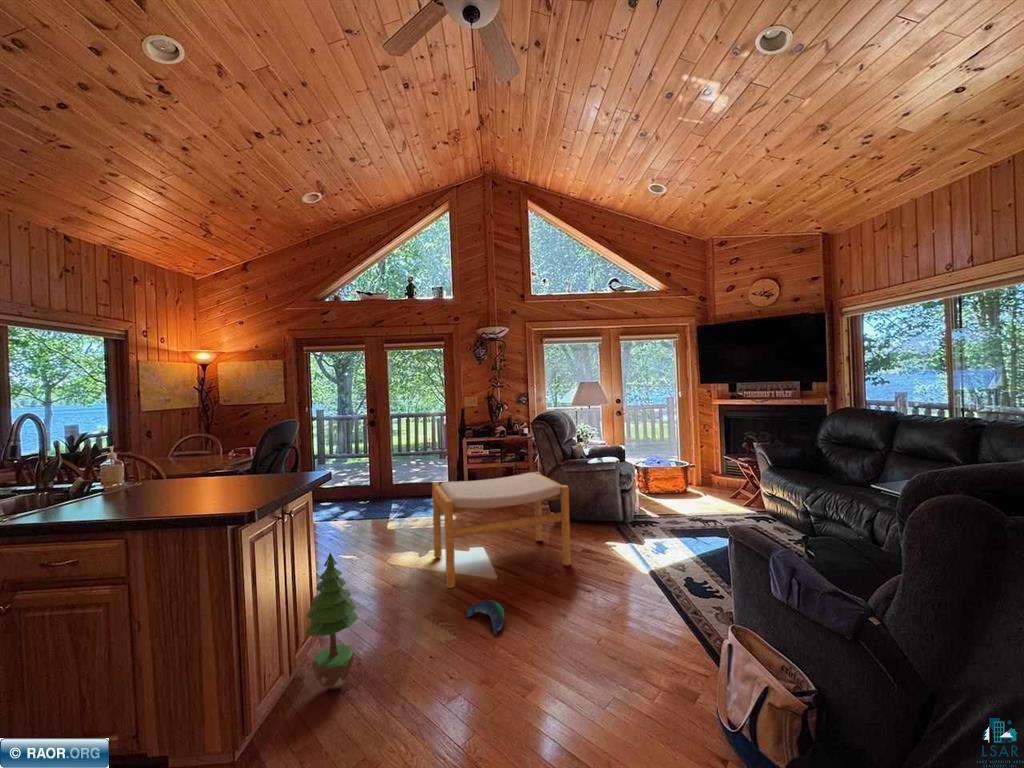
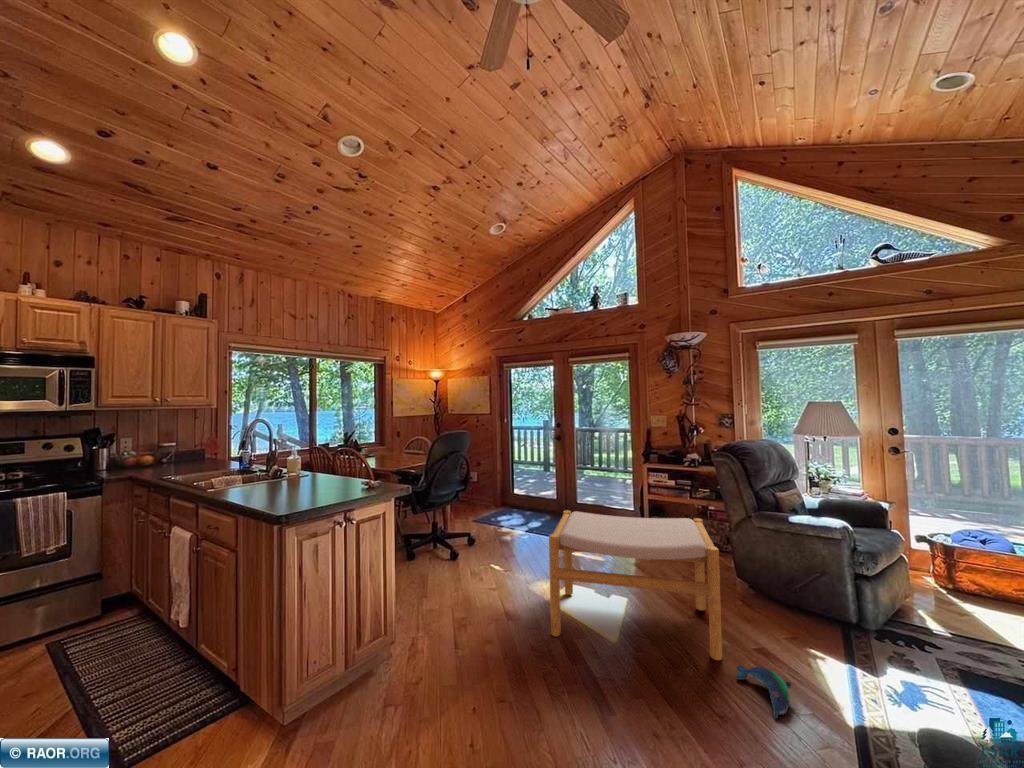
potted tree: present [306,553,358,688] -> none [357,568,406,703]
plush toy: present [466,600,505,635] -> present [736,666,791,718]

